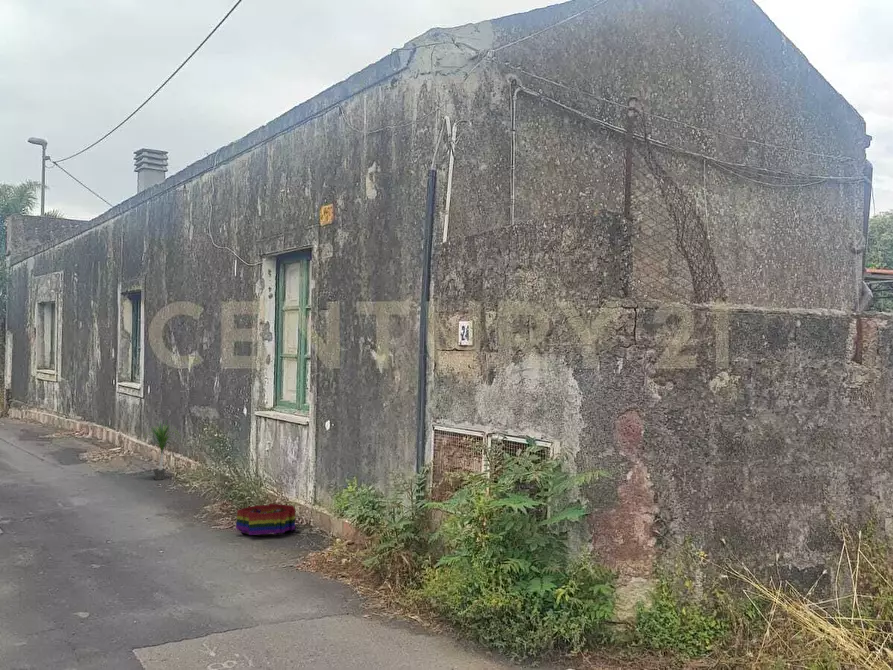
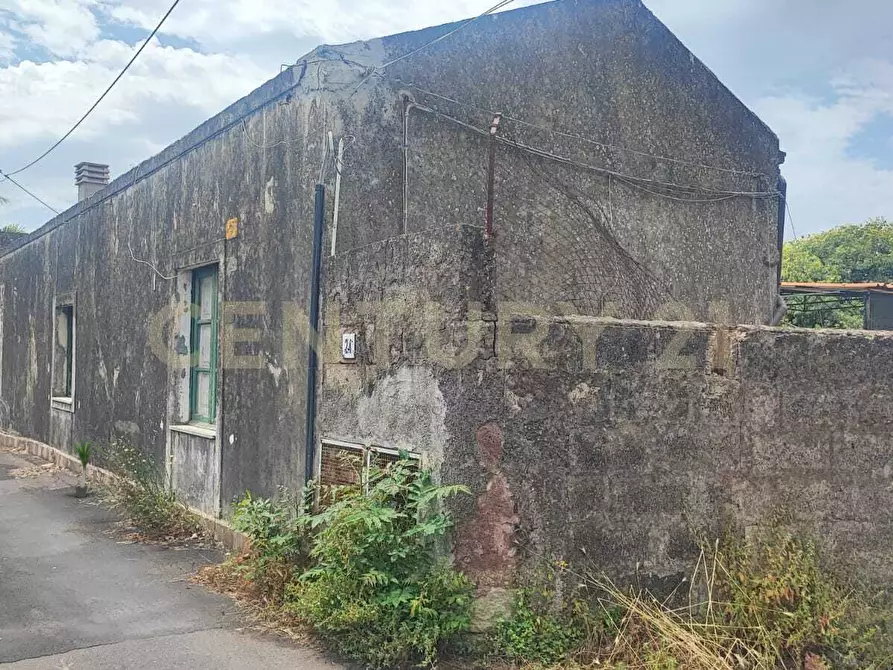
storage bin: present [236,504,295,535] -> none [140,520,202,552]

